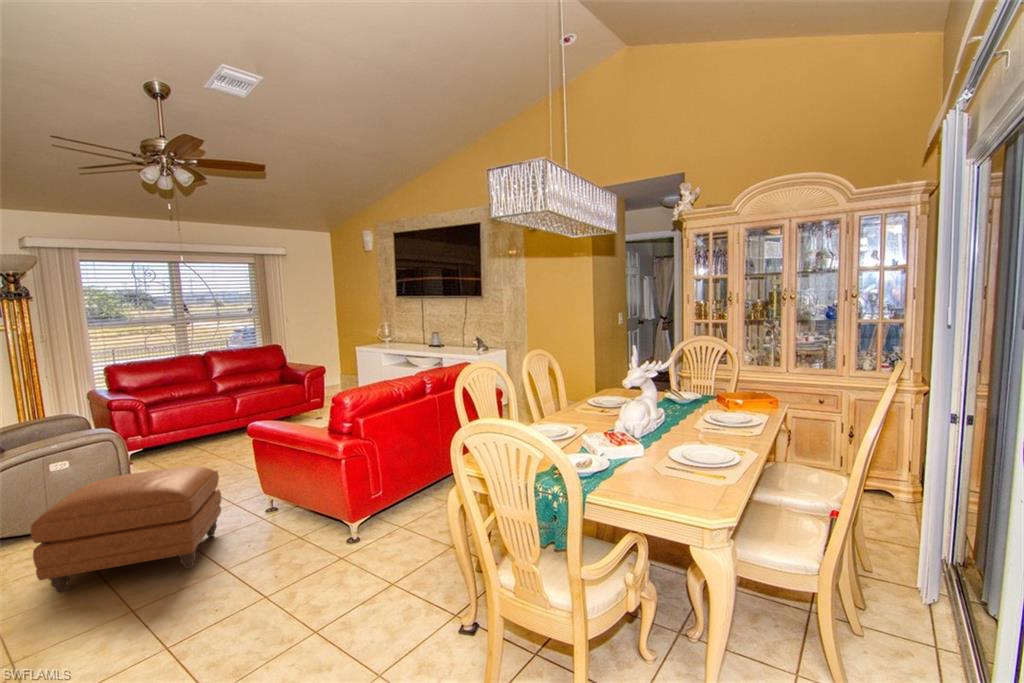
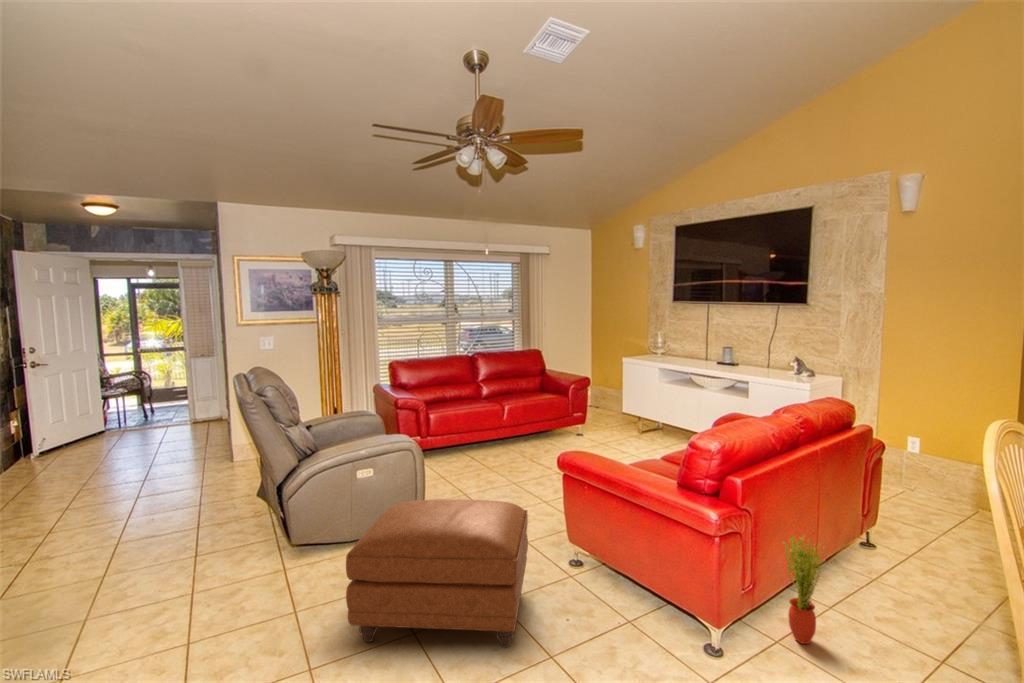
potted plant: none [395,452,422,522] -> present [783,536,825,644]

